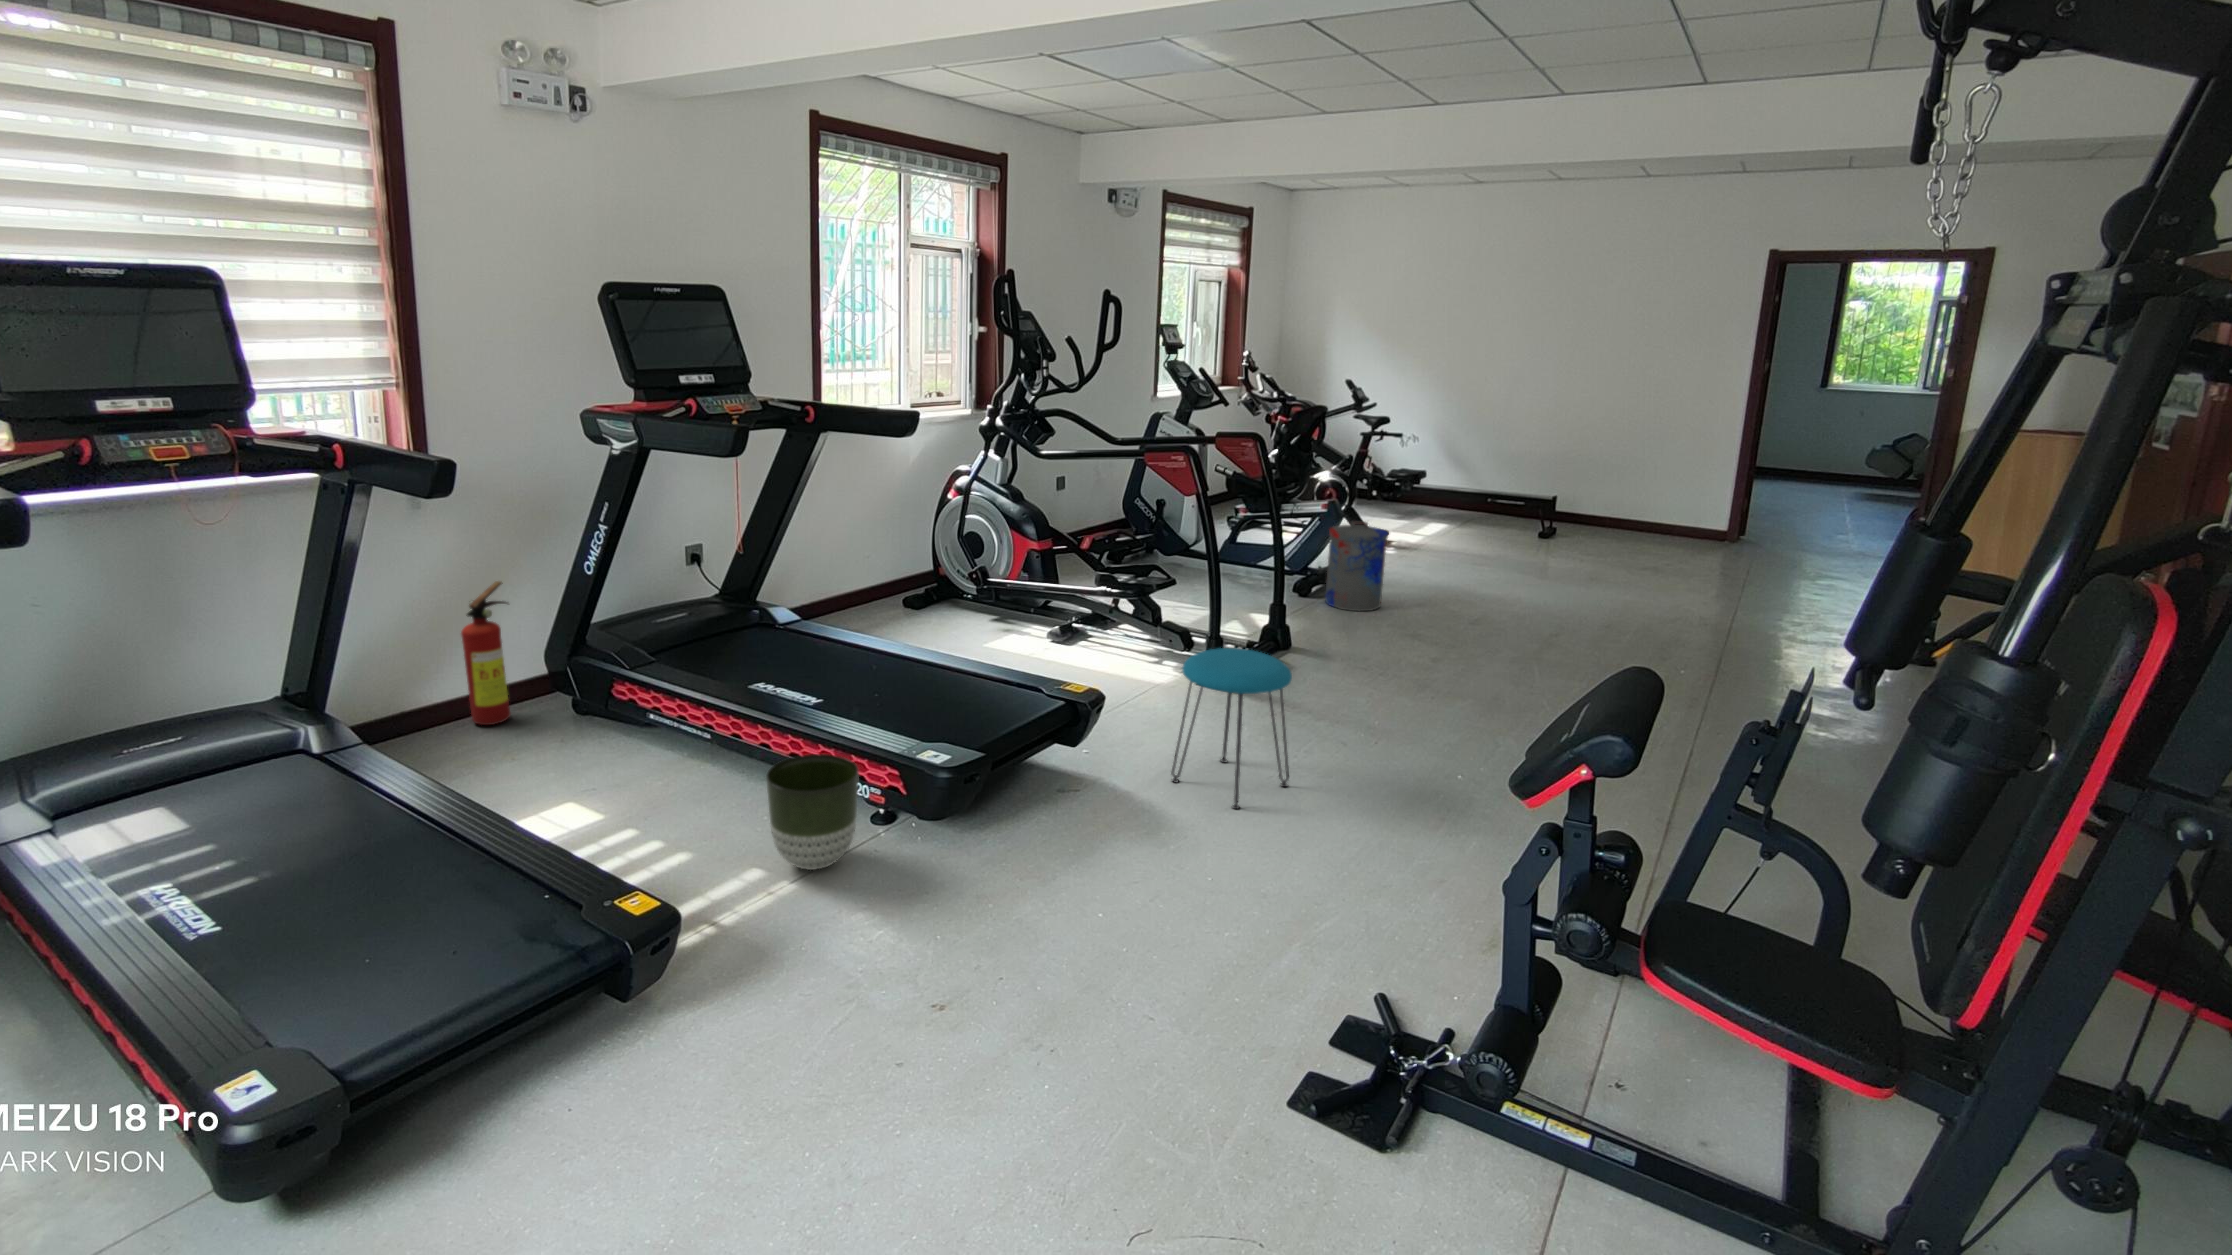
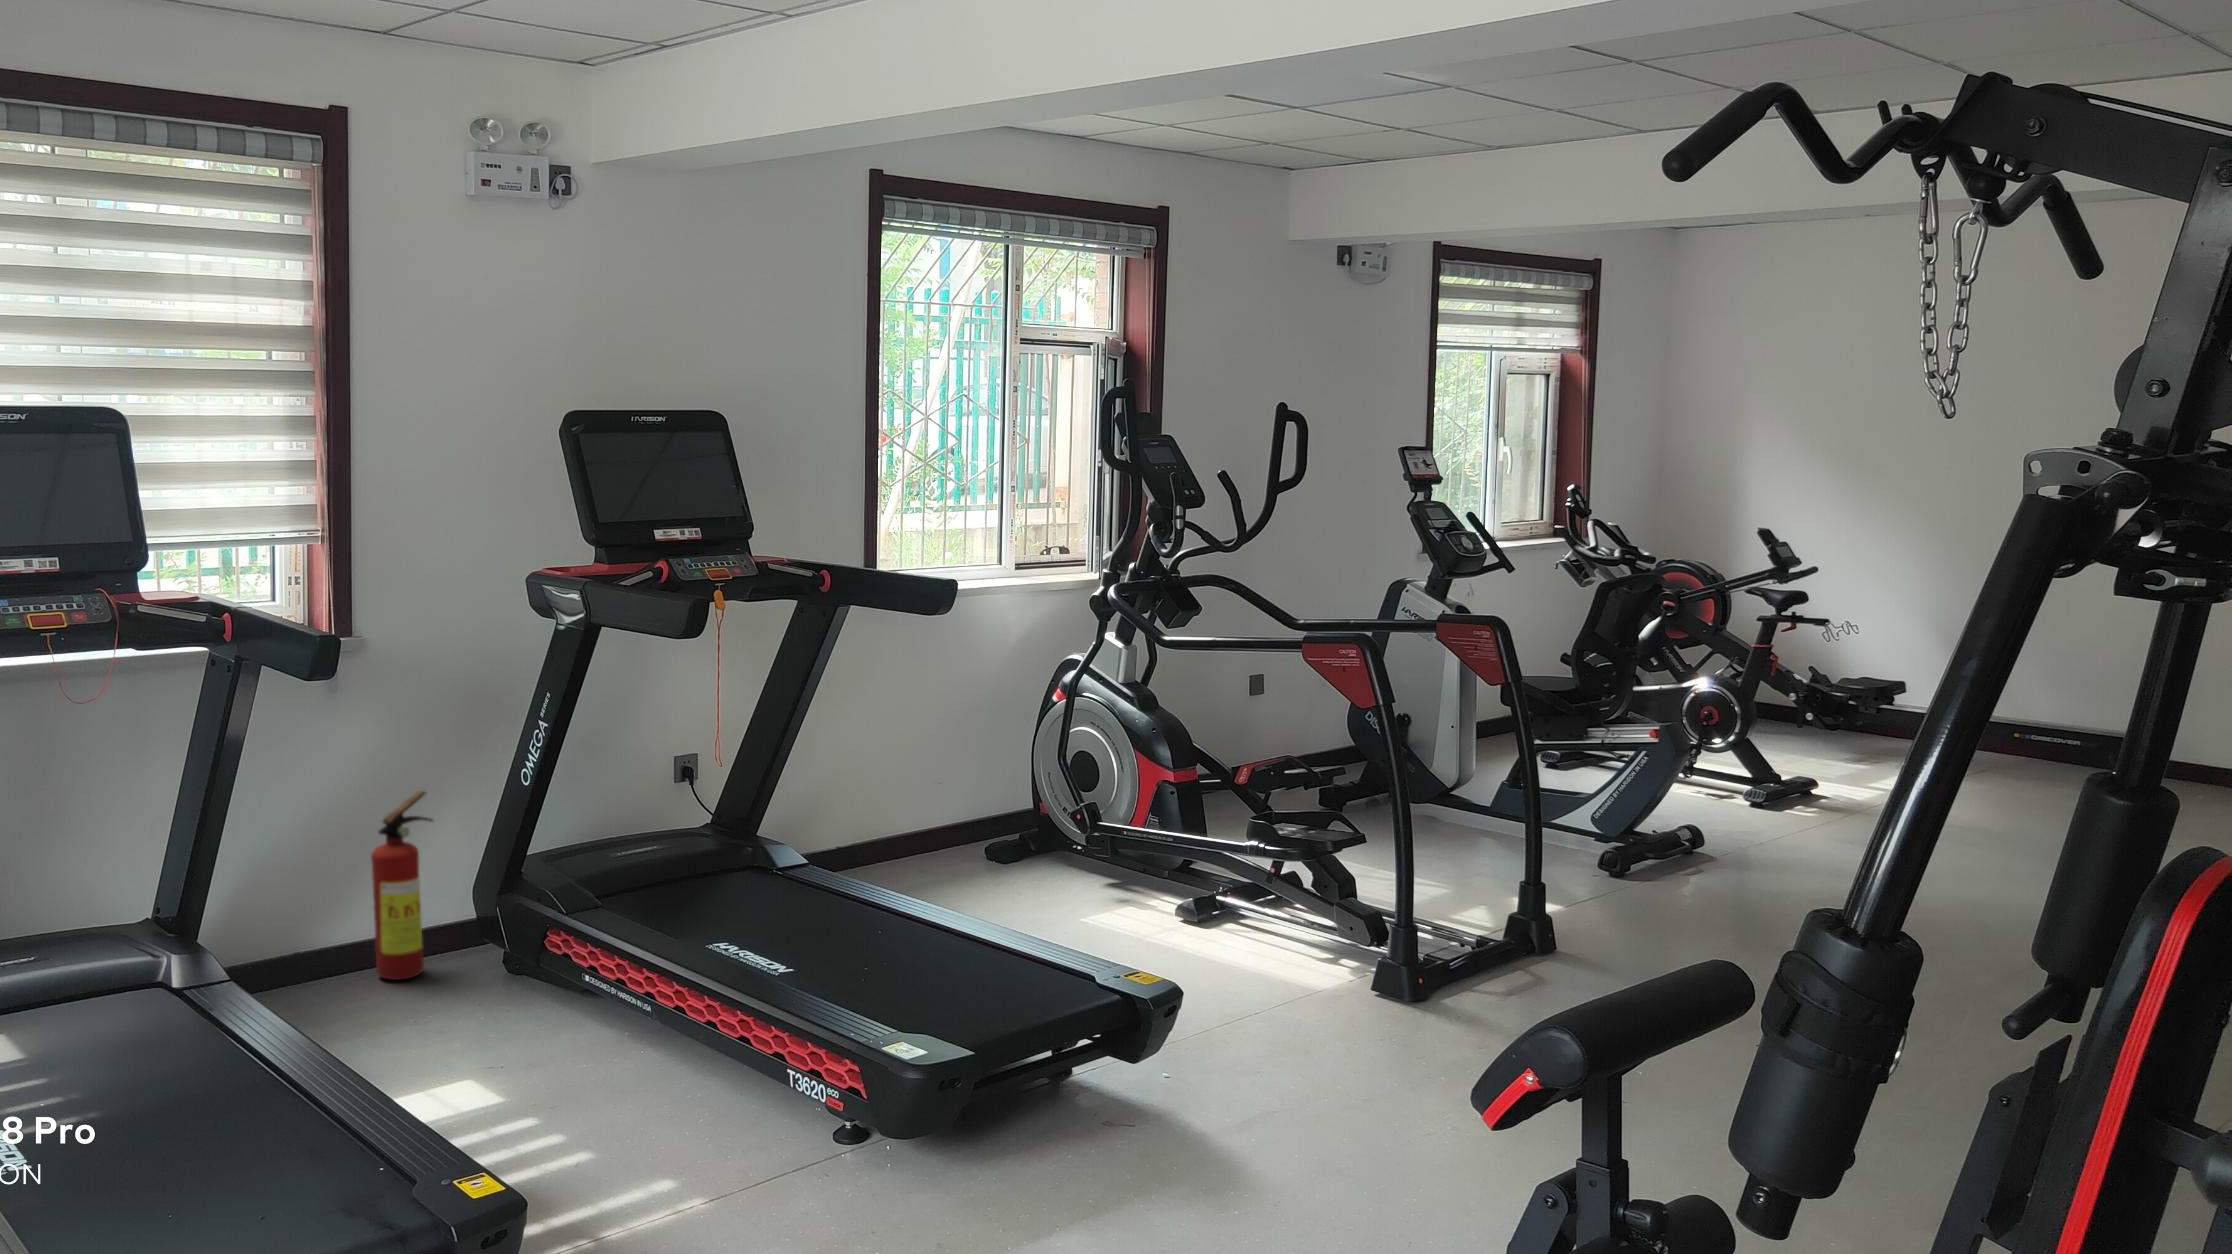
trash can: present [1325,521,1388,611] -> none [1653,759,1755,907]
stool: present [1171,648,1292,809] -> none [1281,937,1463,1181]
planter: present [766,754,859,870] -> none [680,1040,801,1197]

